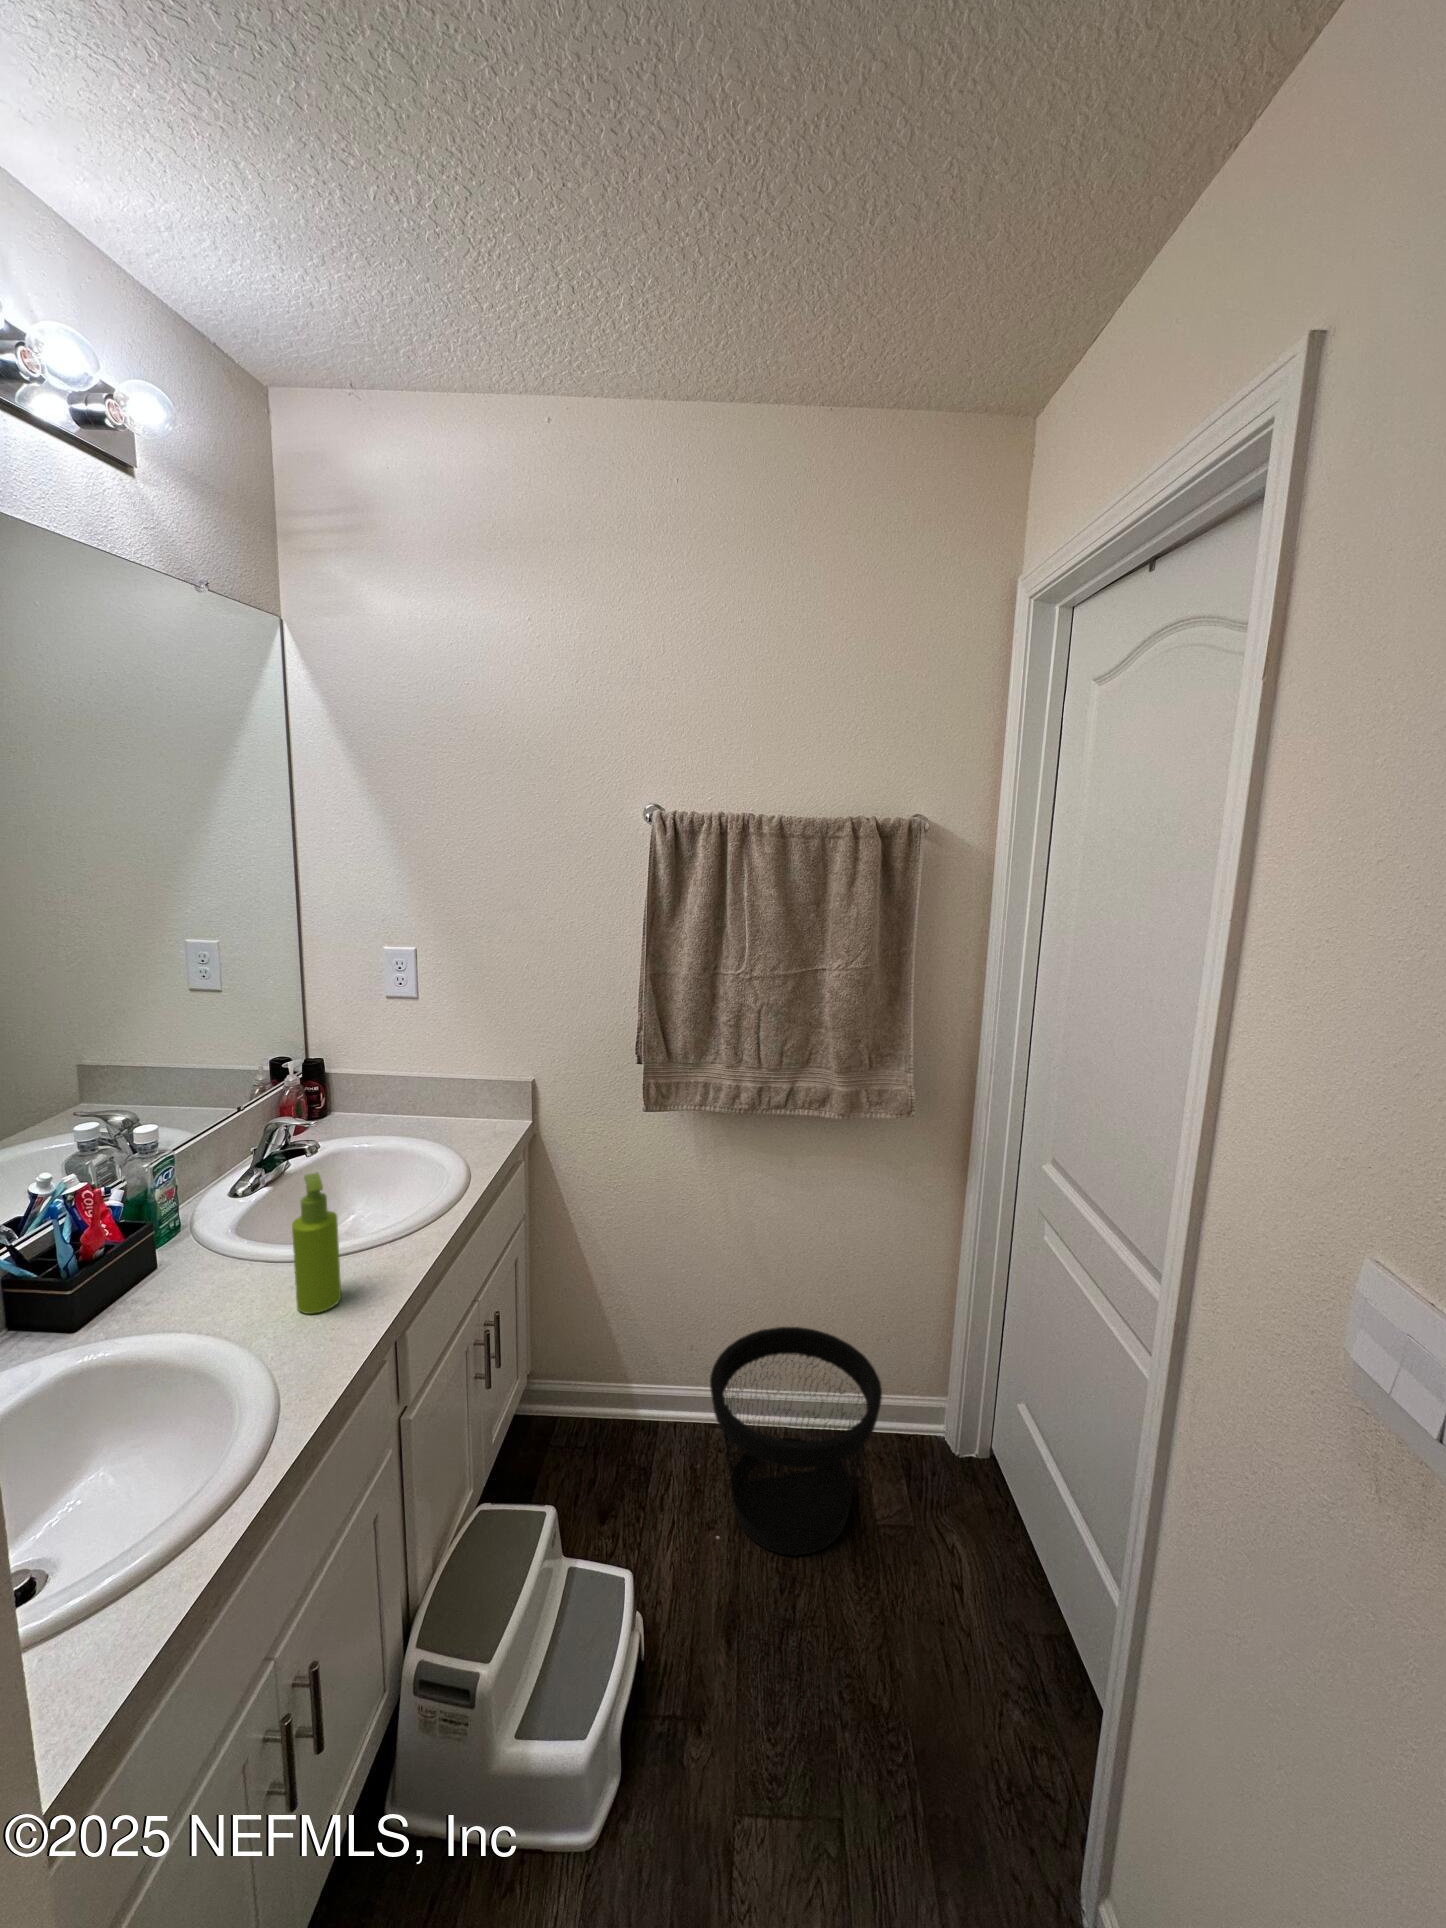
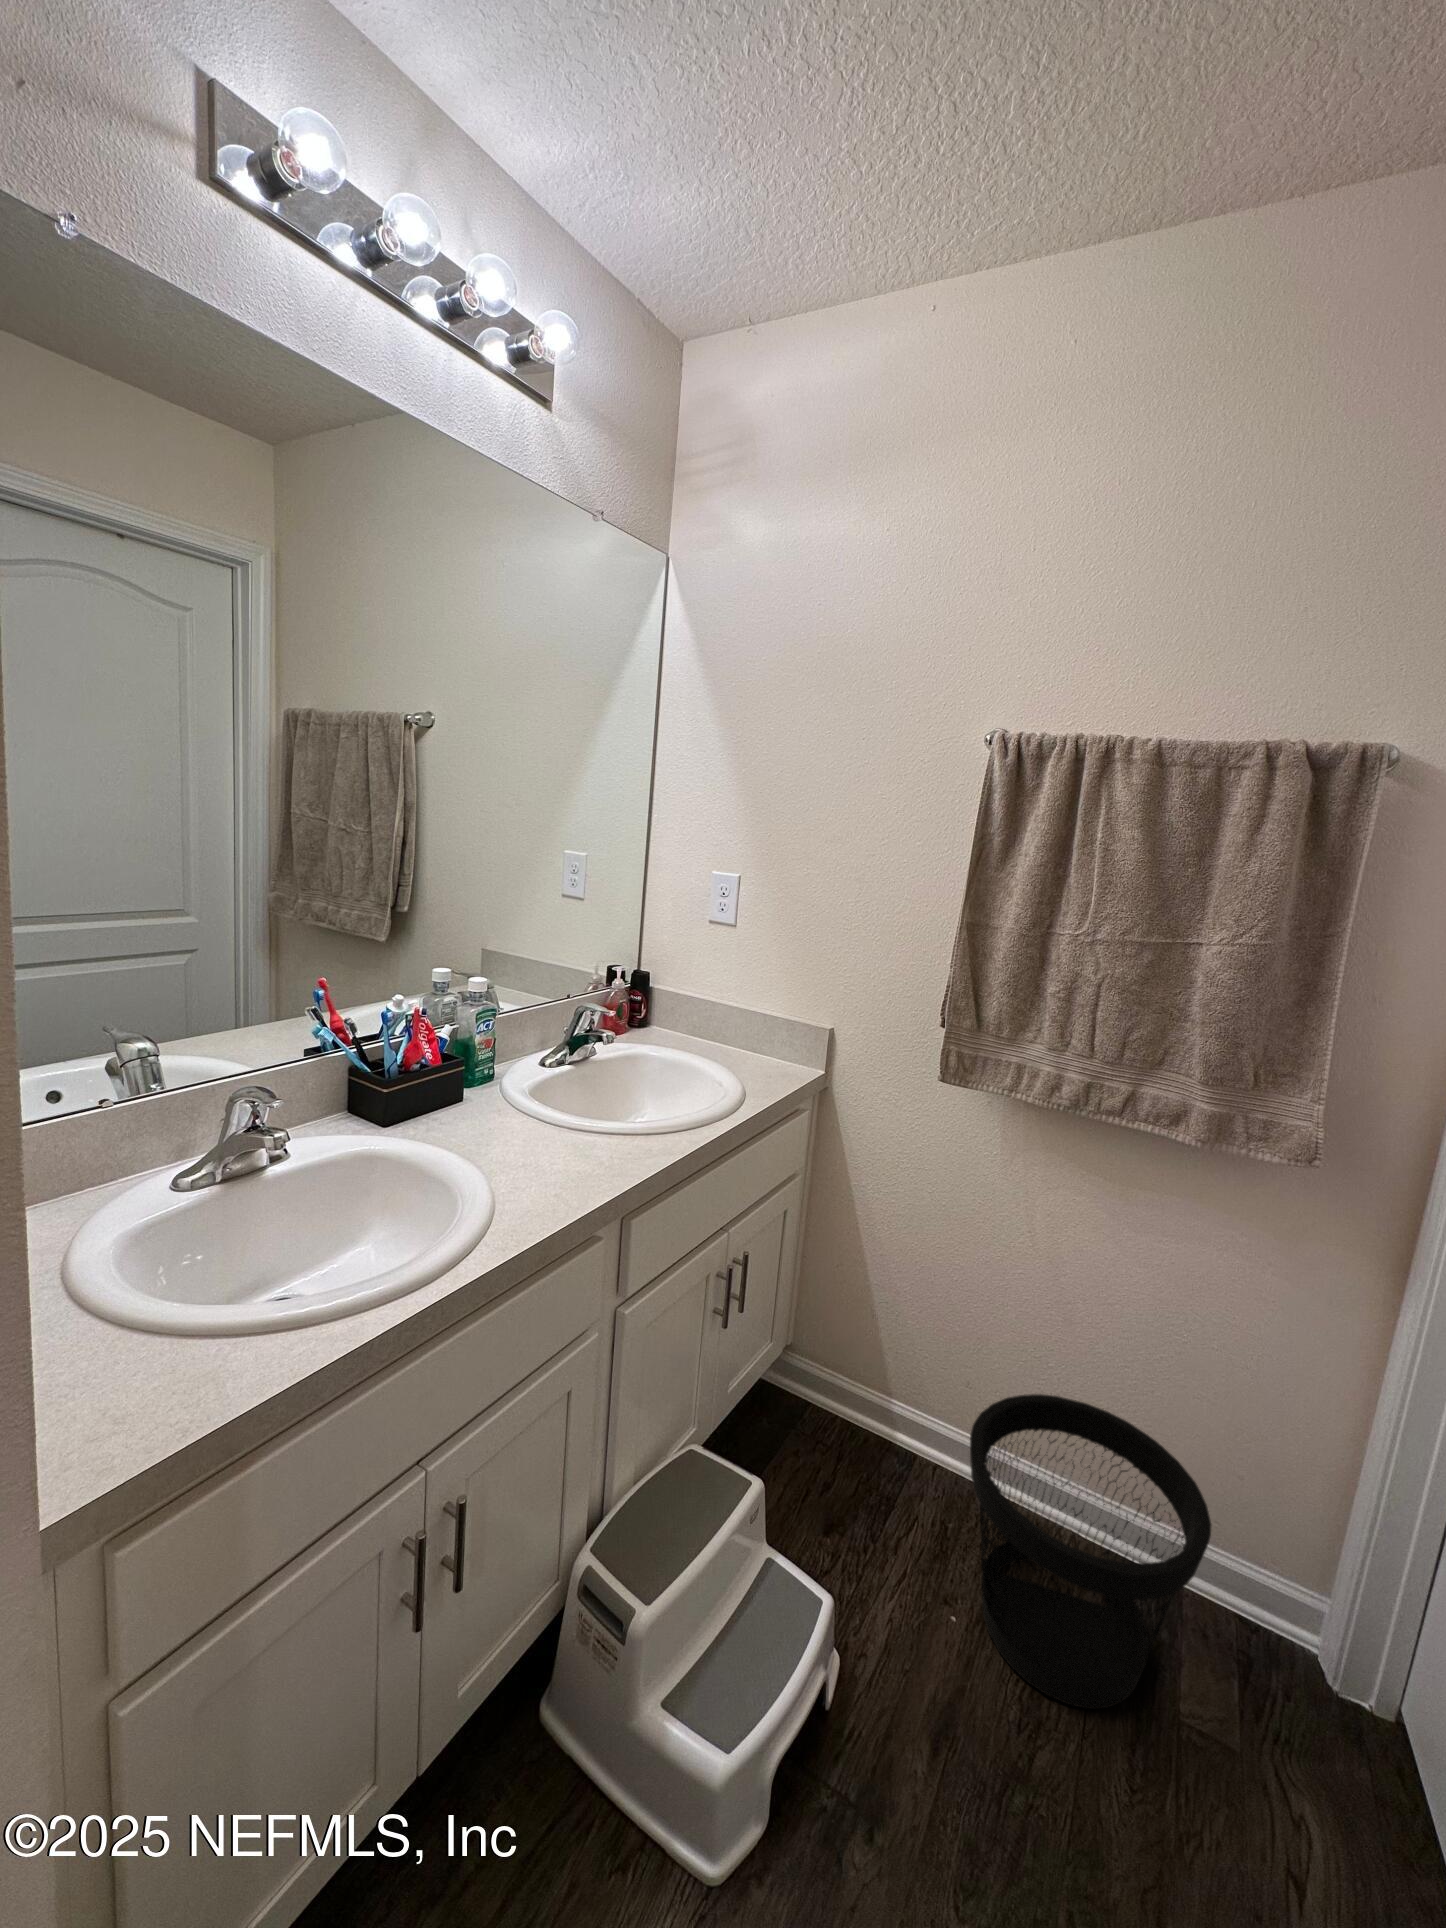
soap dispenser: present [292,1172,341,1314] -> none [540,1033,585,1171]

